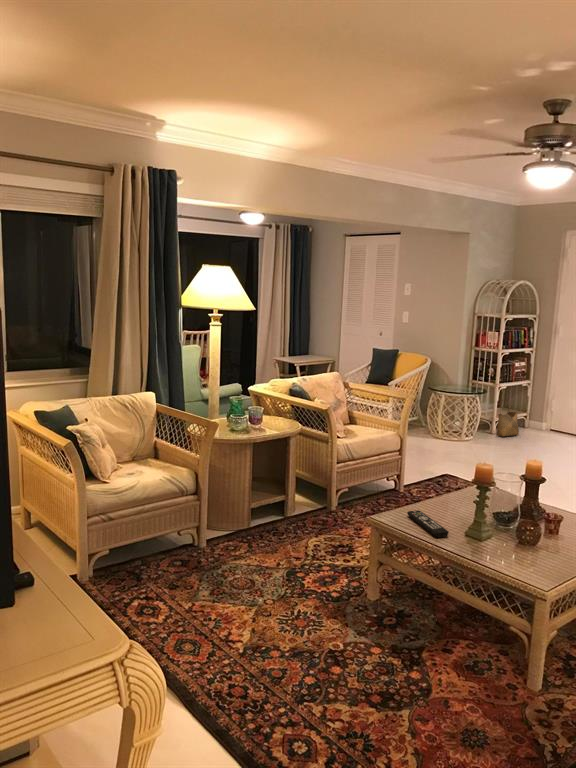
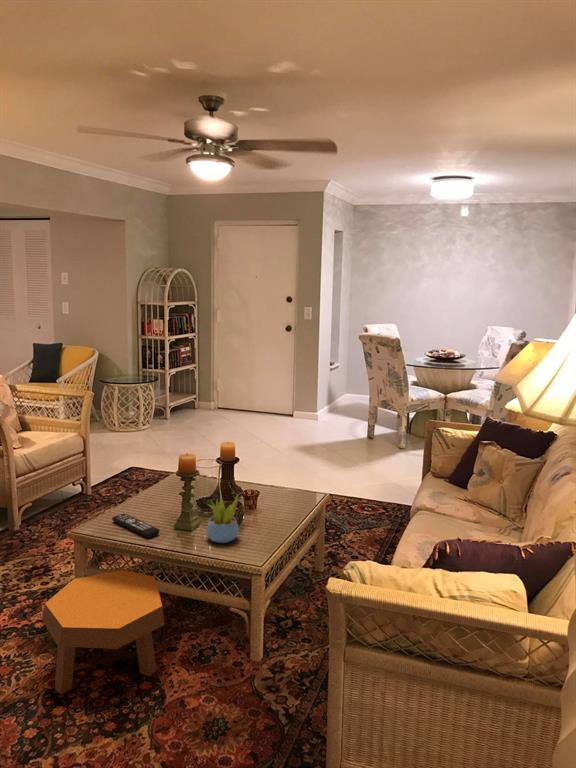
woven basket: present [496,400,519,436] -> none [171,385,191,421]
succulent plant: none [495,508,533,559] -> present [206,494,239,543]
footstool: none [334,559,441,668] -> present [42,570,165,694]

